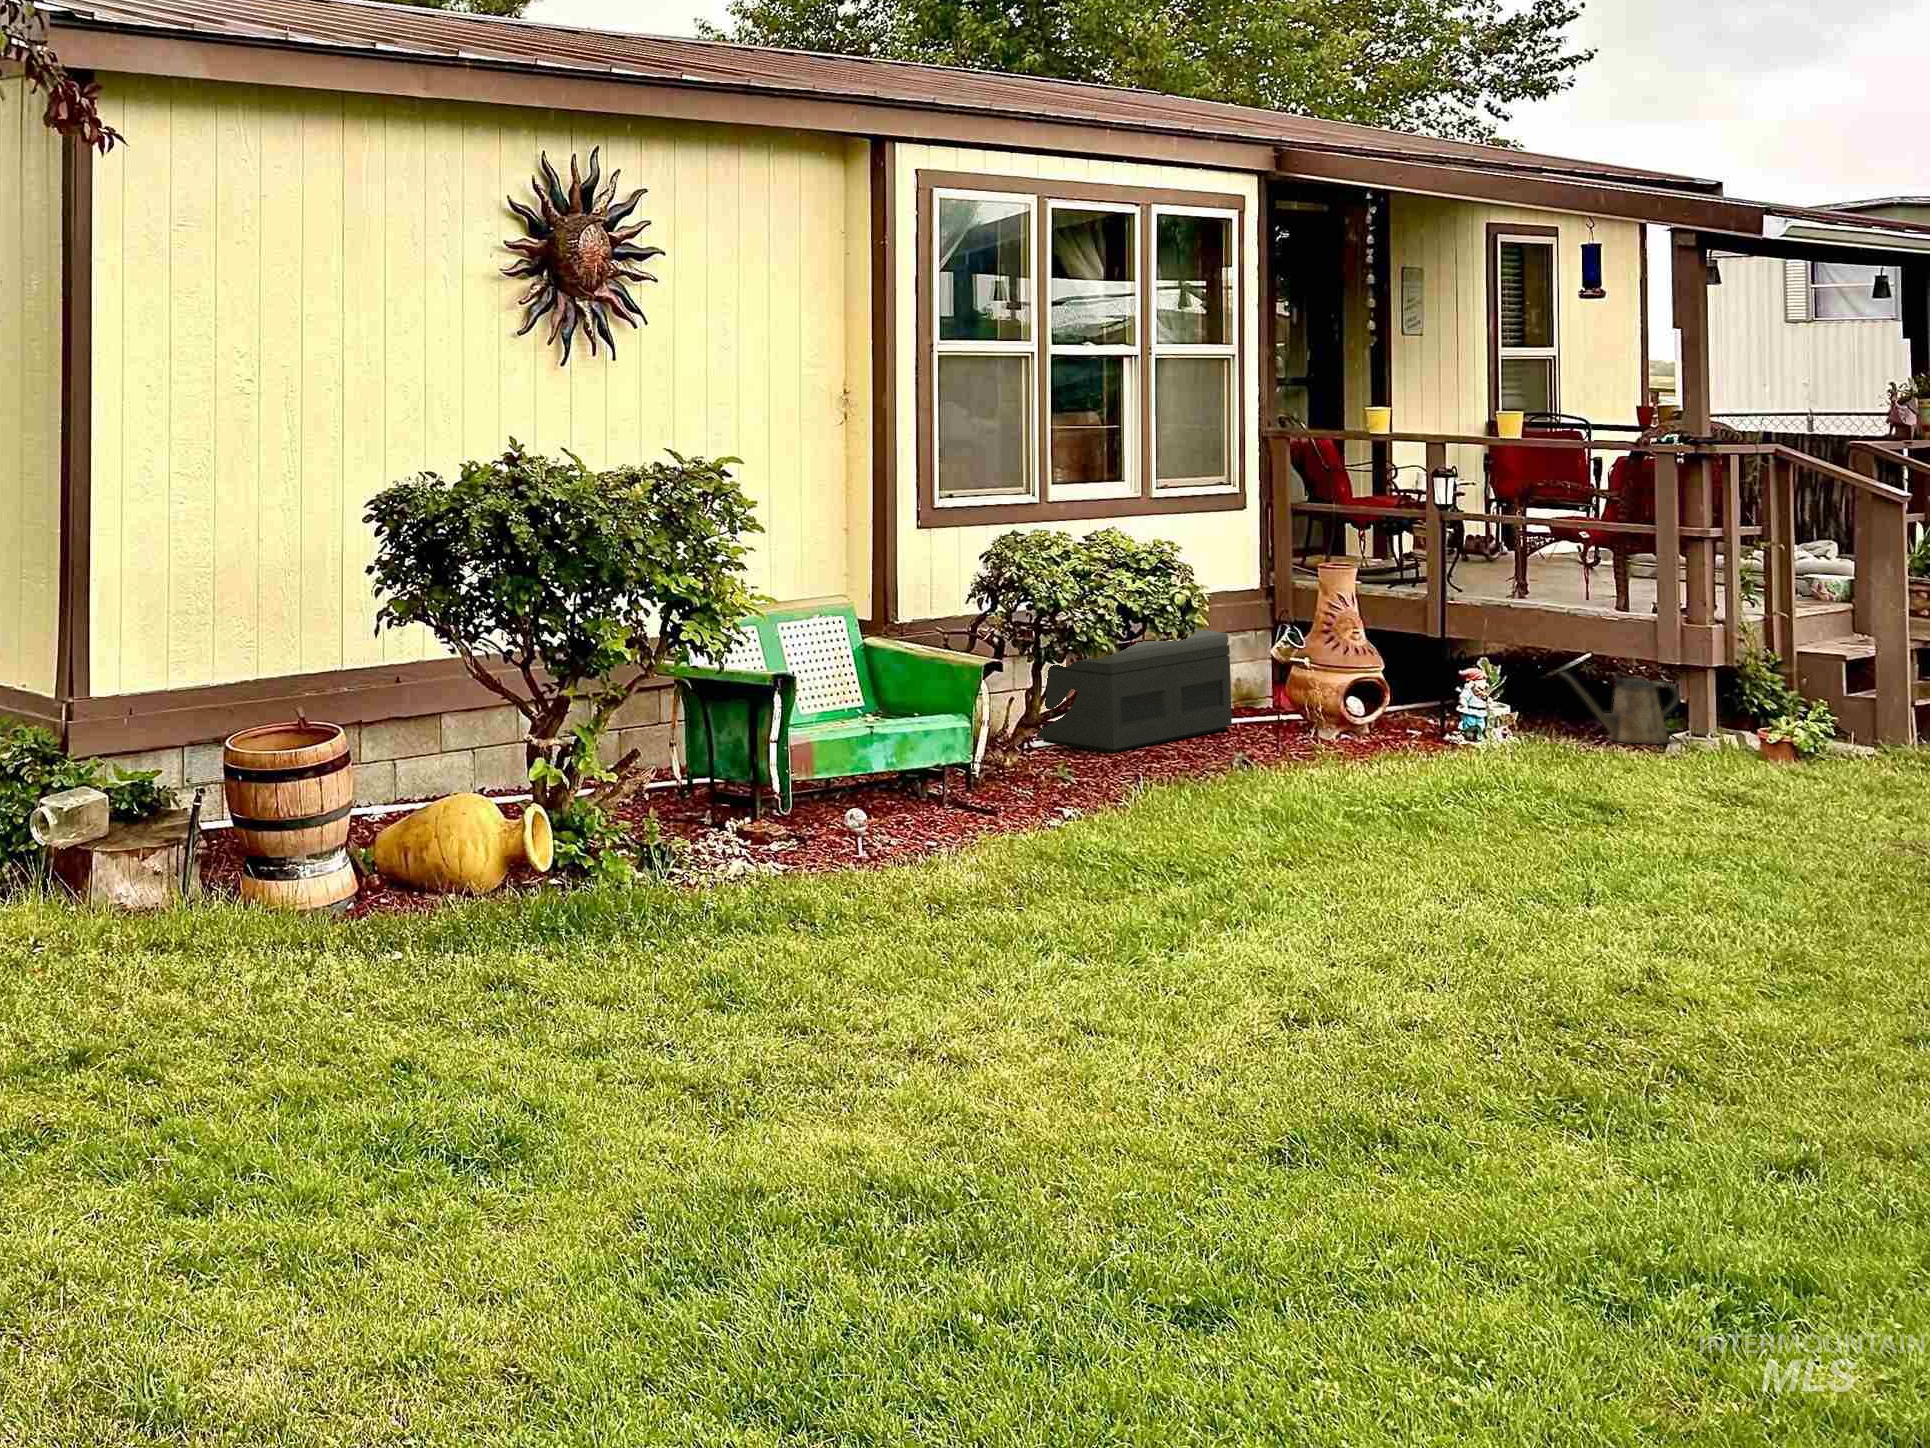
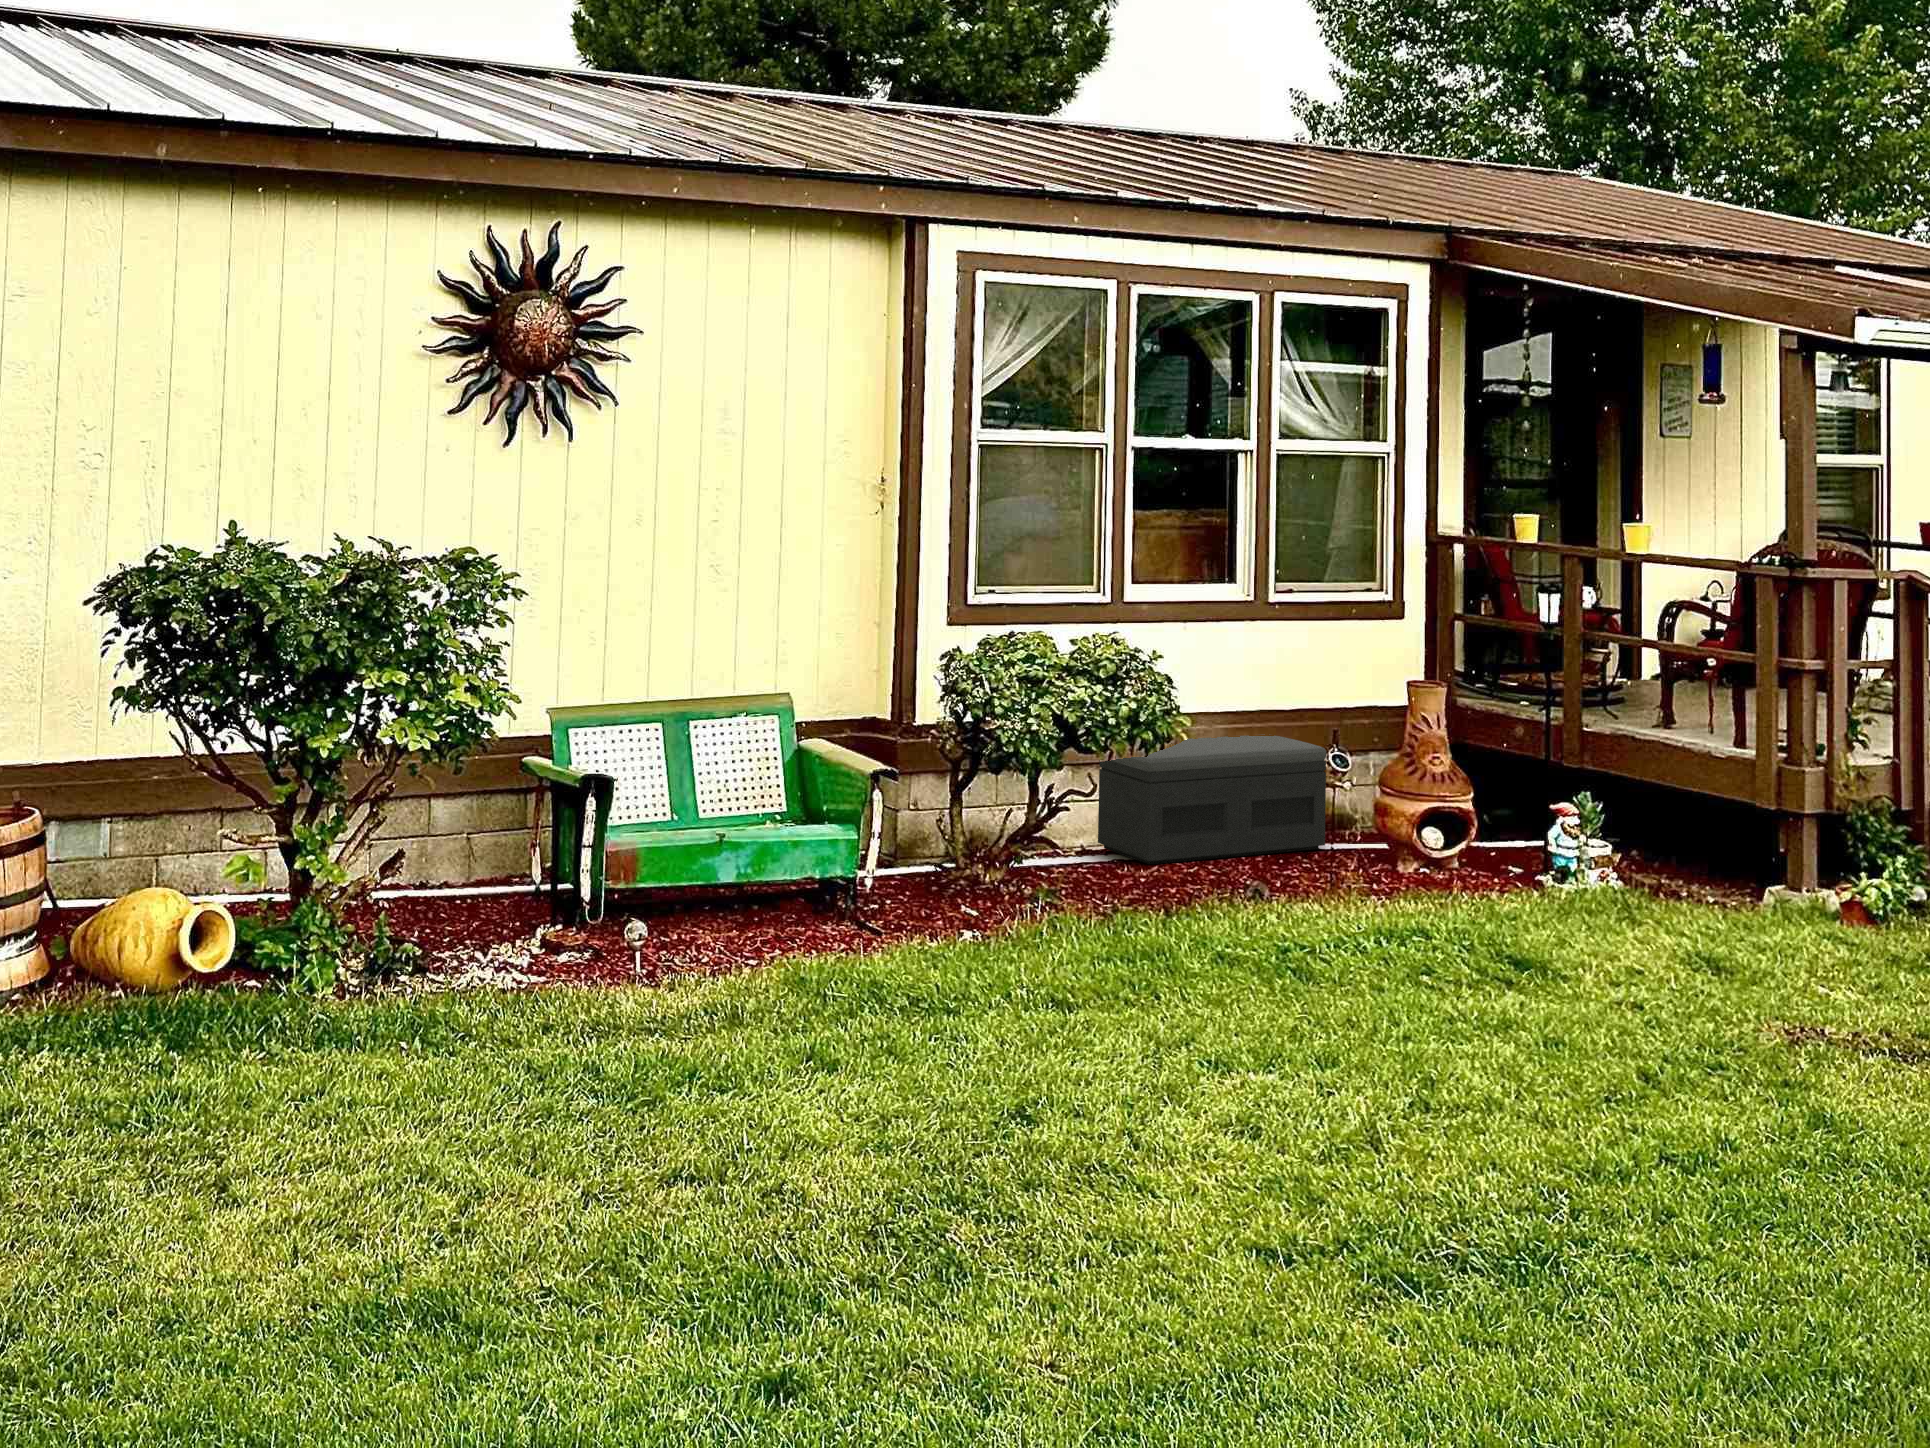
watering can: present [1561,673,1679,744] -> none [1650,814,1783,901]

